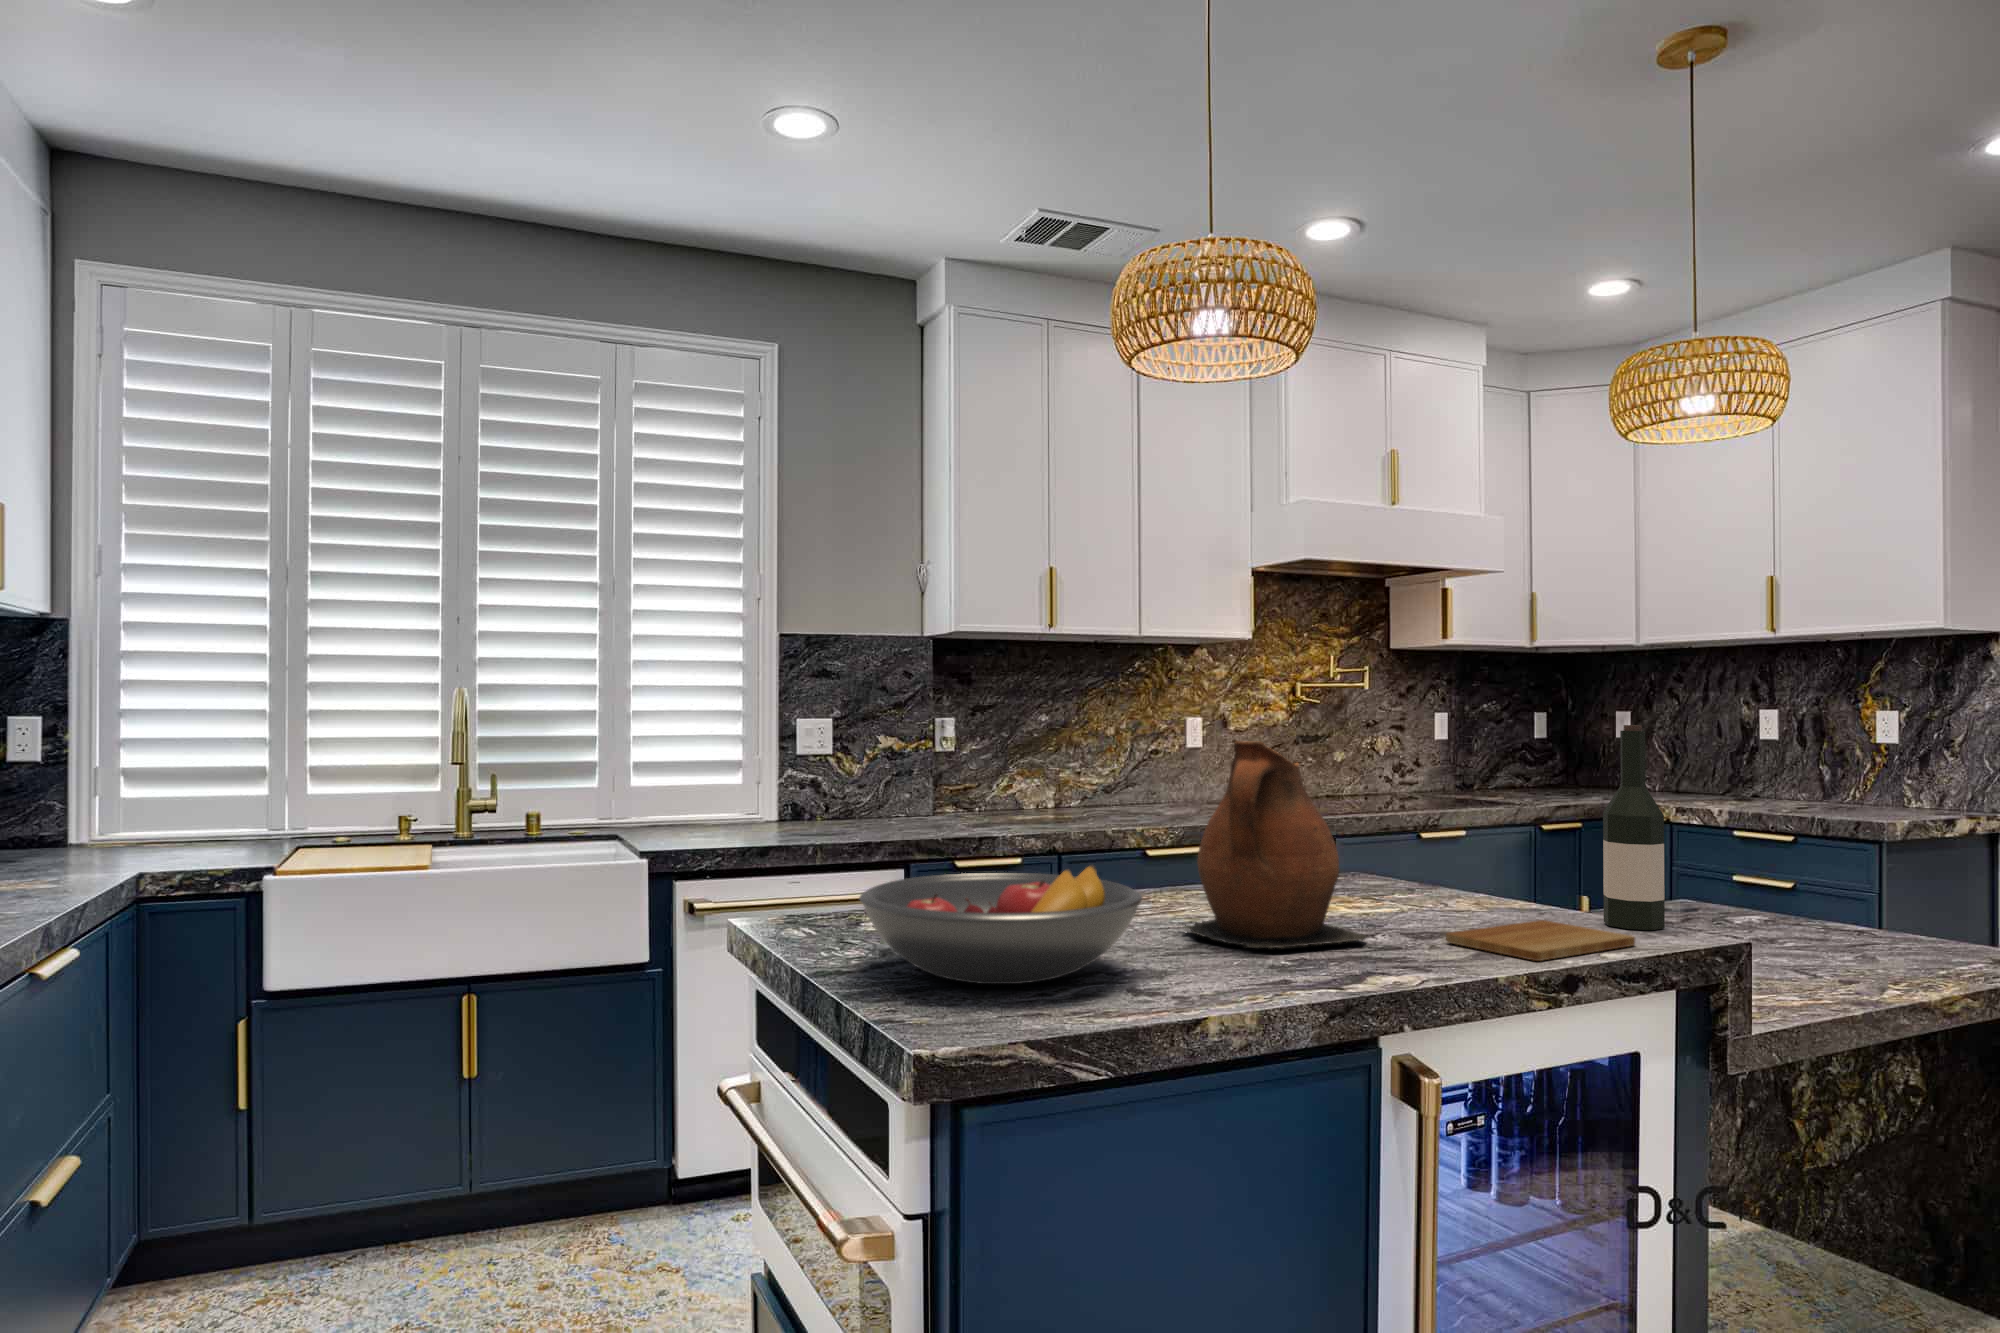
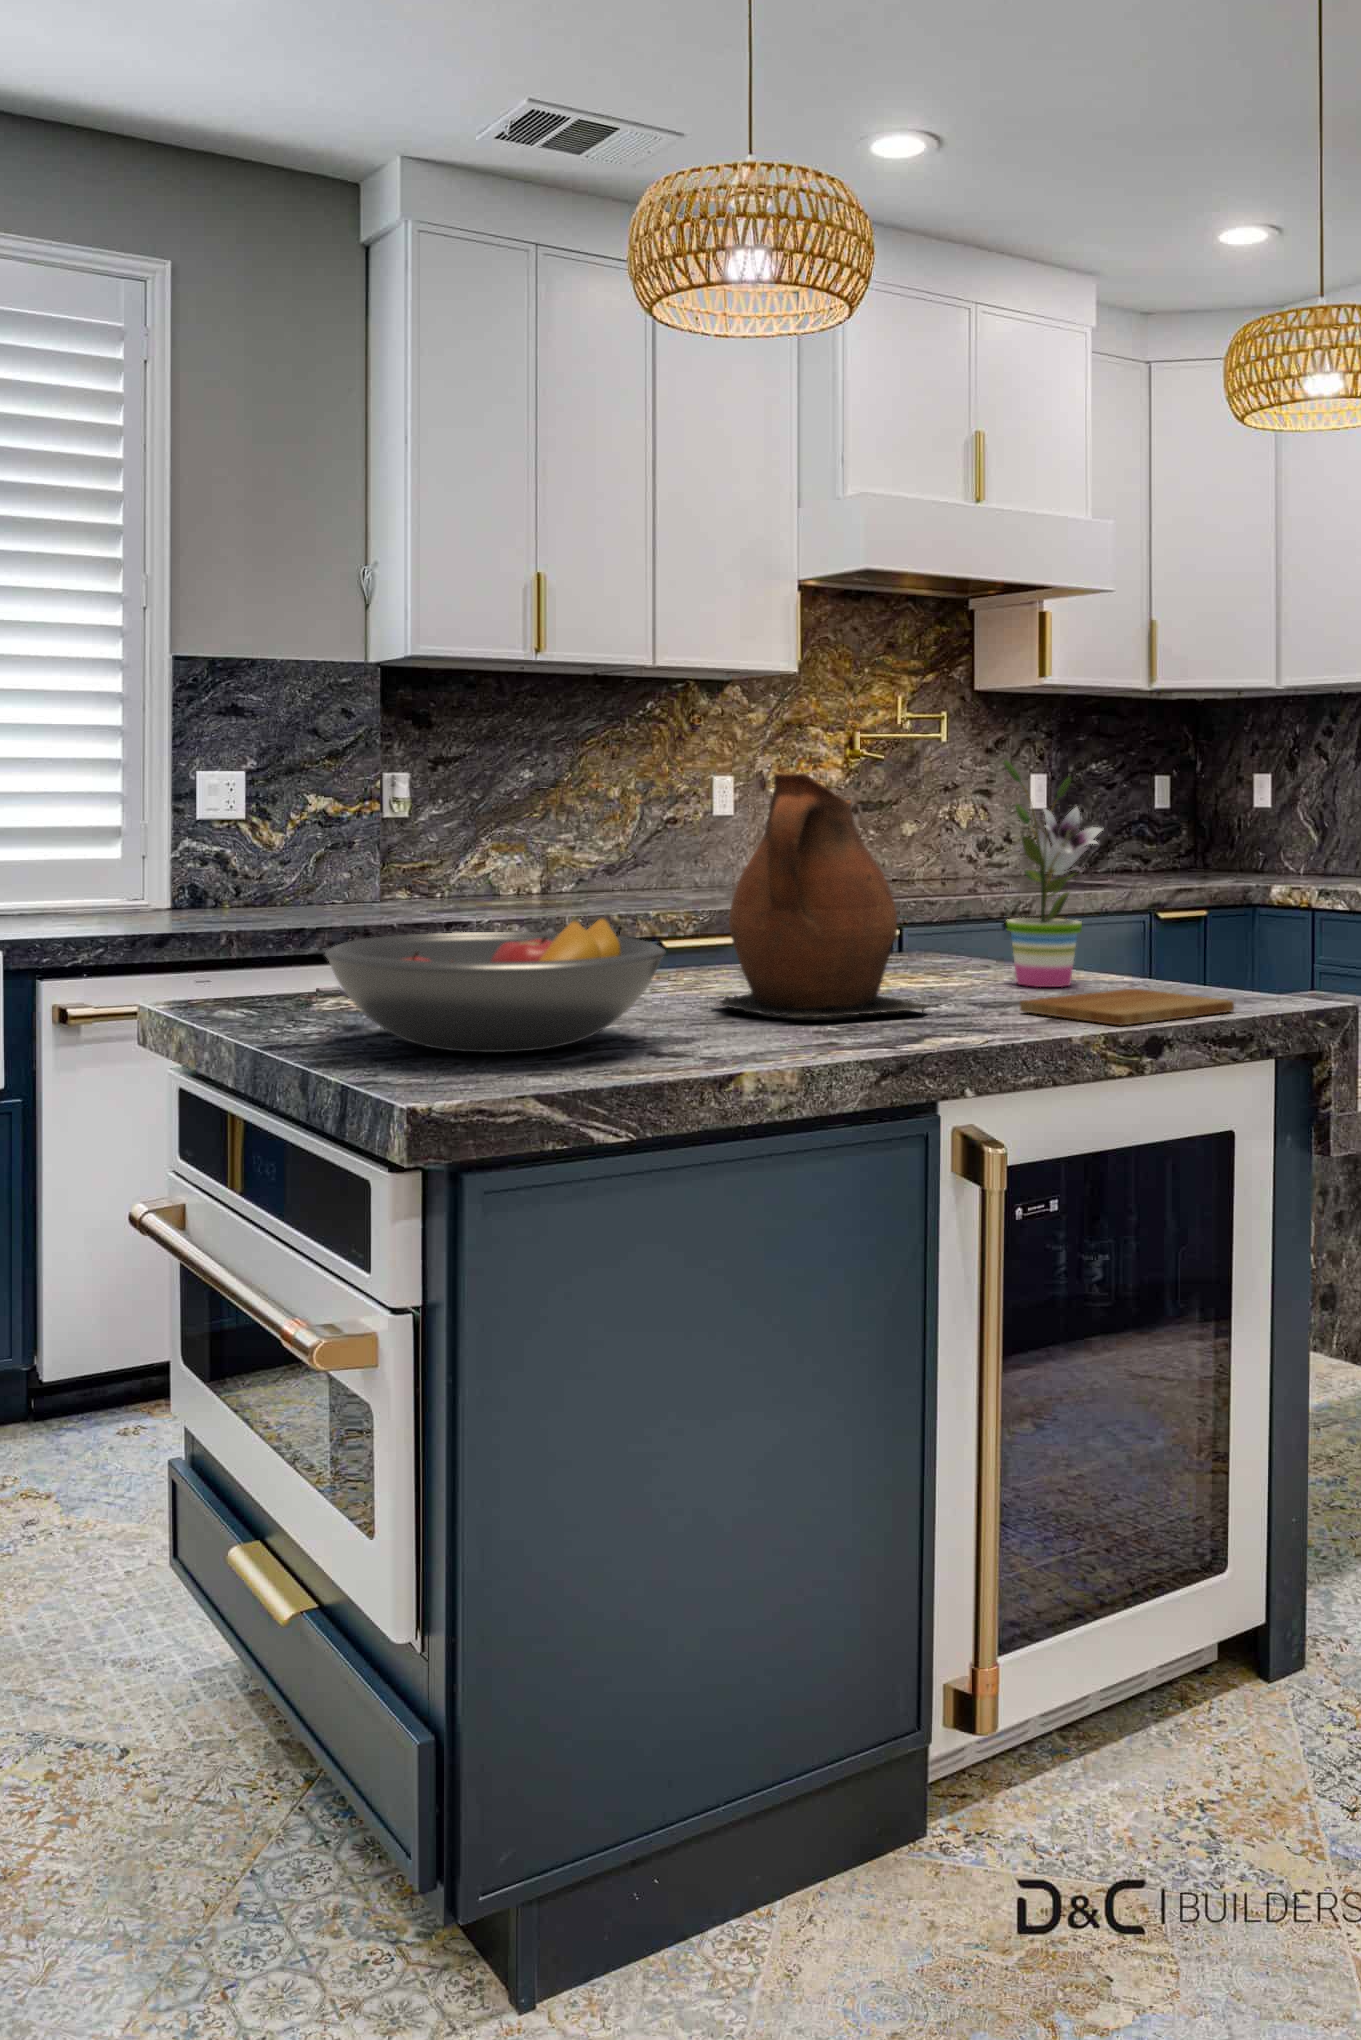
potted plant: none [1426,723,1514,913] -> present [1004,760,1102,987]
wine bottle: present [1603,725,1665,930] -> none [1204,759,1273,999]

